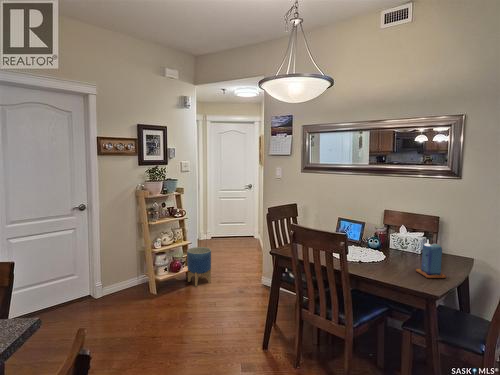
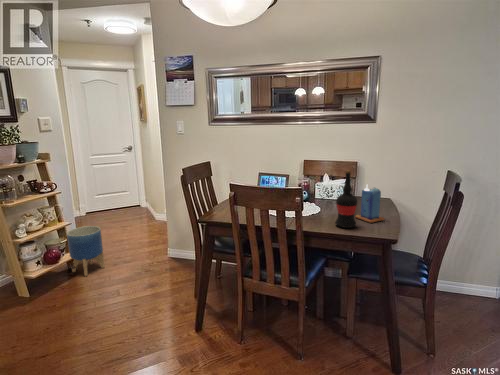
wine bottle: none [387,224,410,279] -> present [335,170,357,228]

